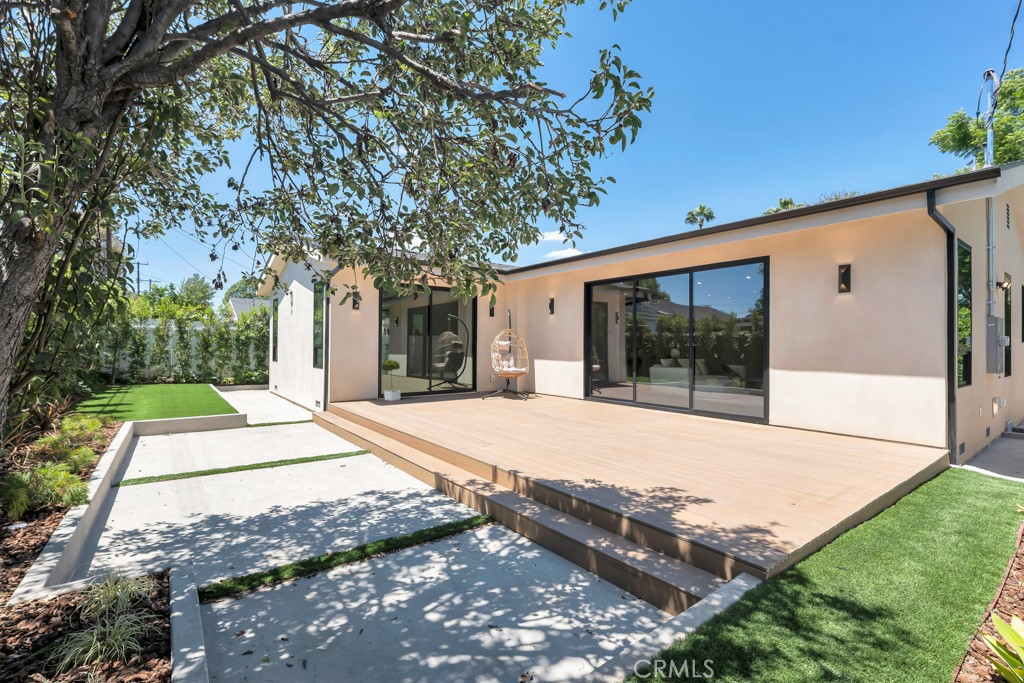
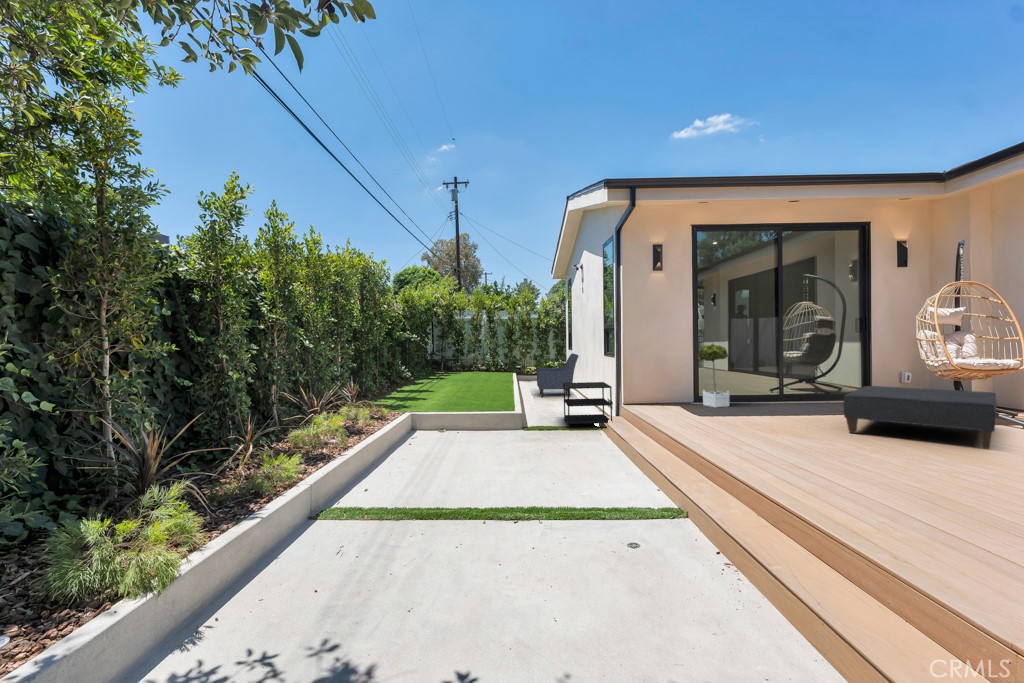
chair: none [244,365,288,405] -> present [537,353,579,397]
ottoman: none [452,383,514,409] -> present [843,386,996,449]
side table: none [280,388,321,424] -> present [563,382,612,429]

